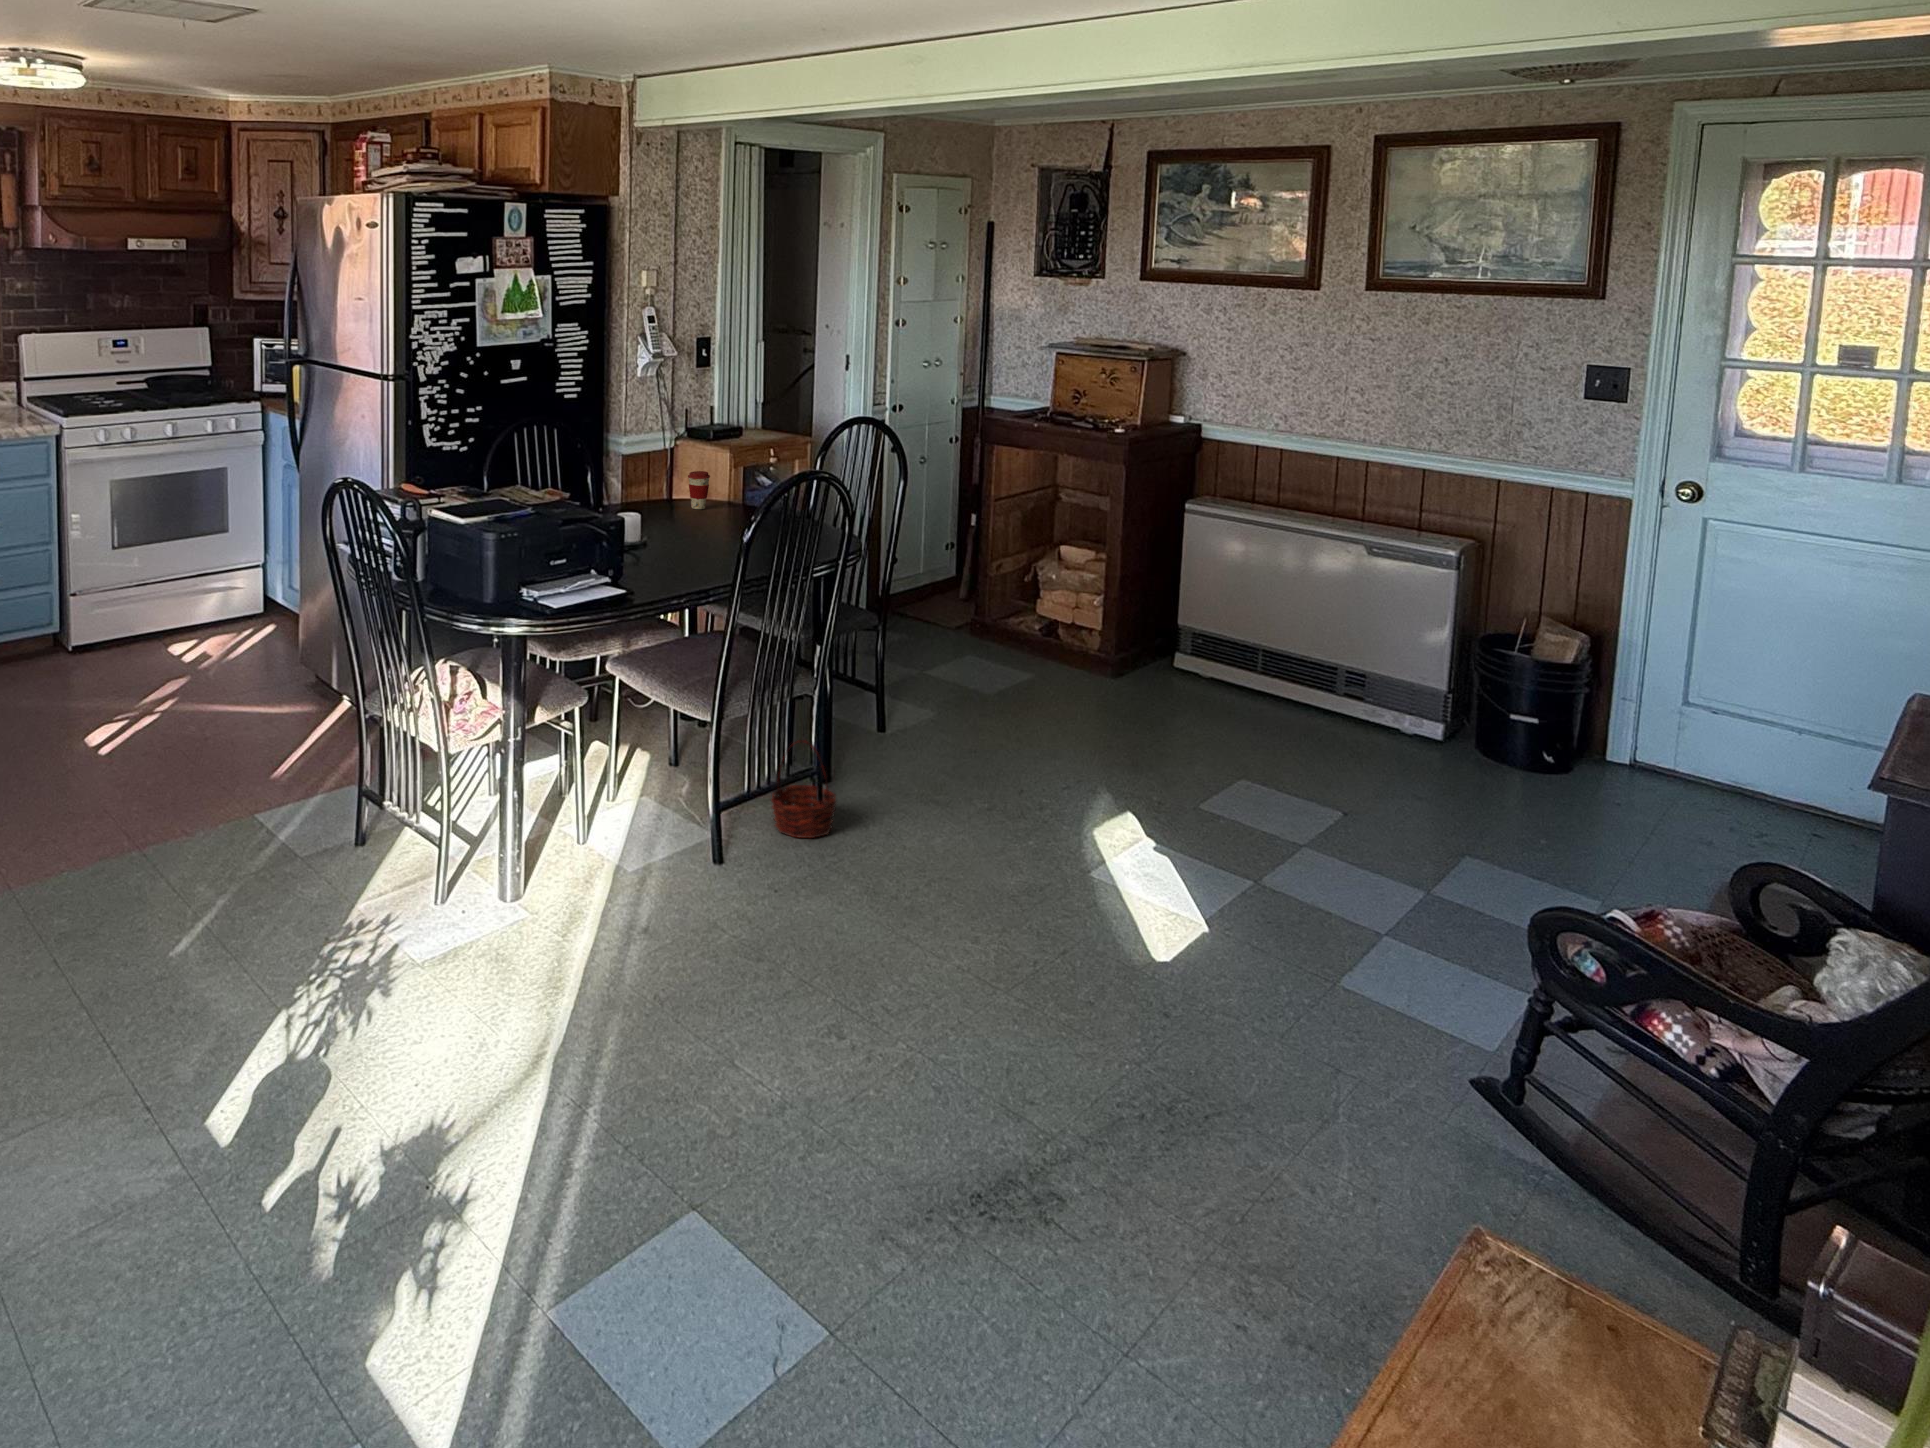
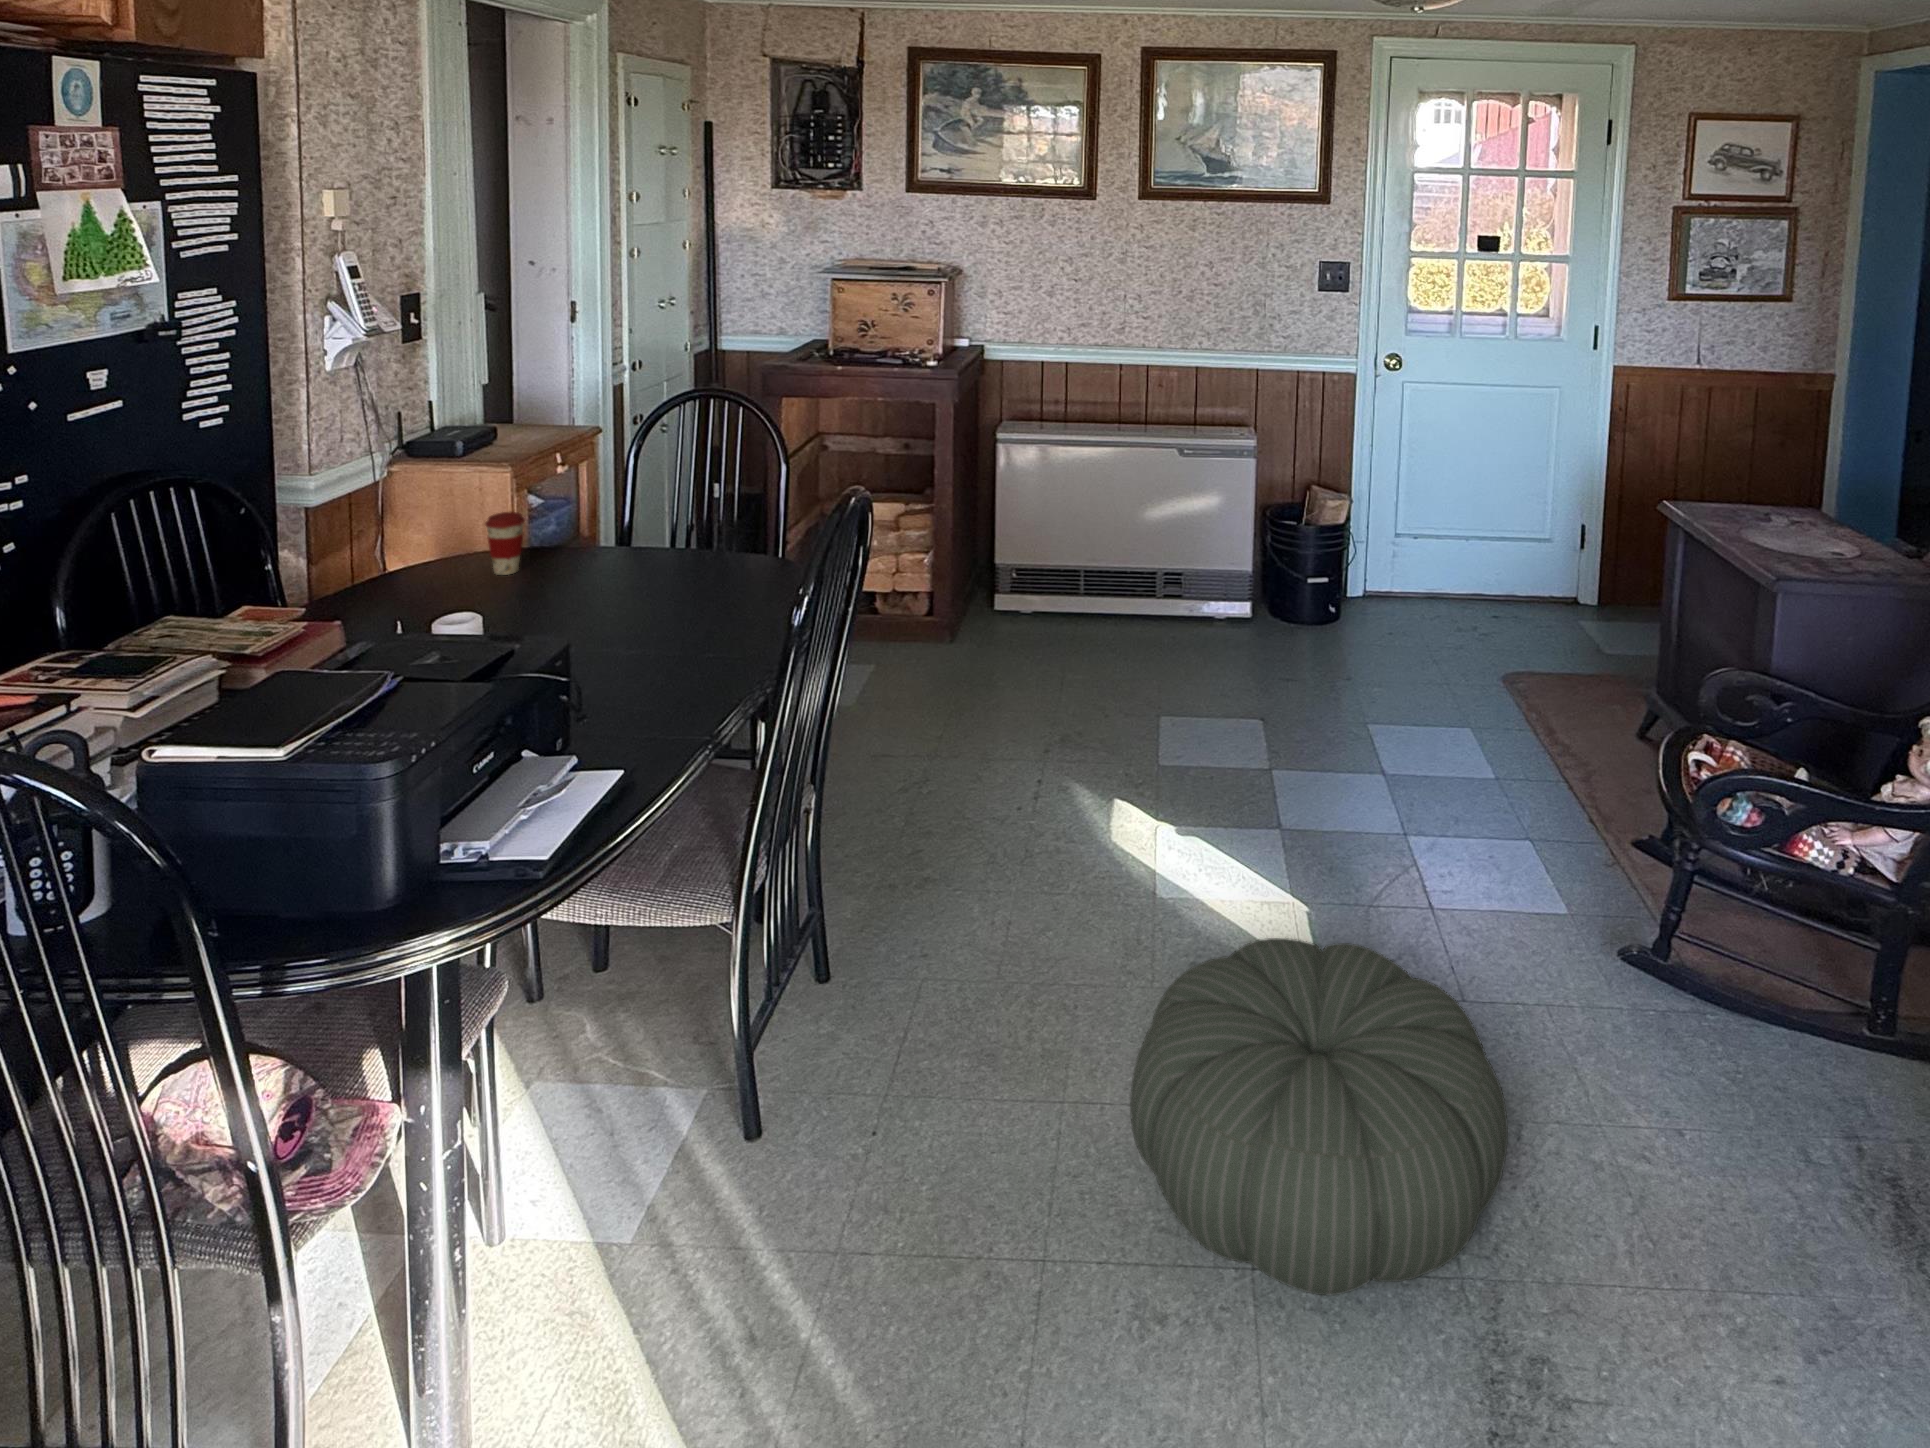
basket: present [771,740,837,838] -> none [796,923,903,1082]
pouf: none [881,816,1154,1007] -> present [1130,938,1508,1295]

